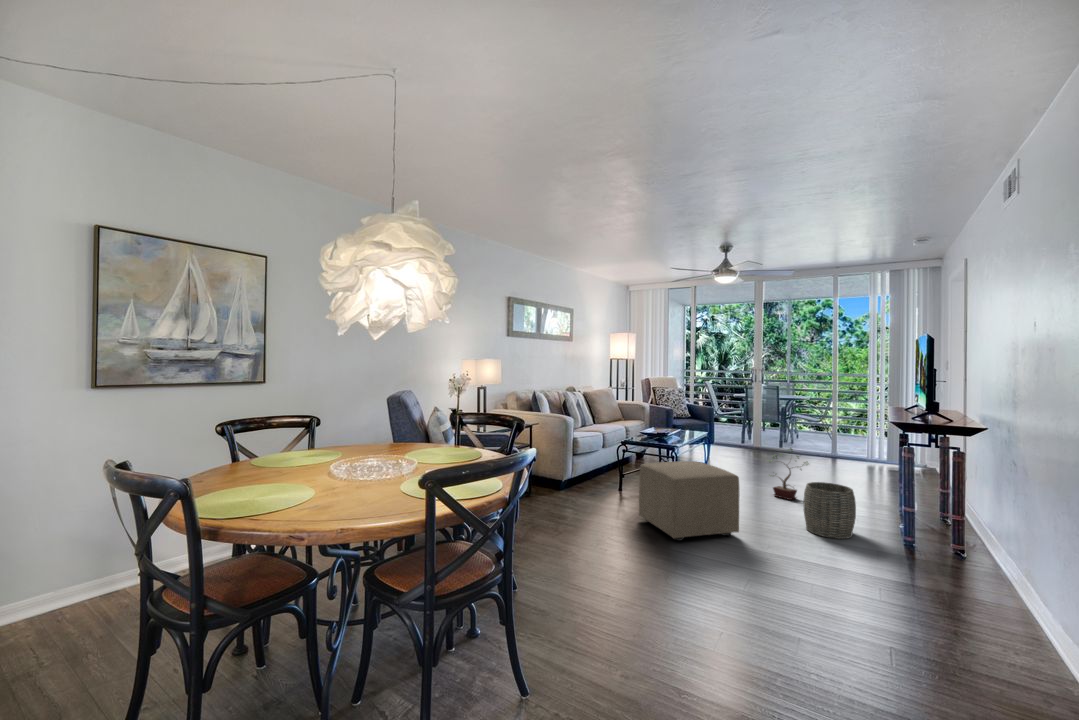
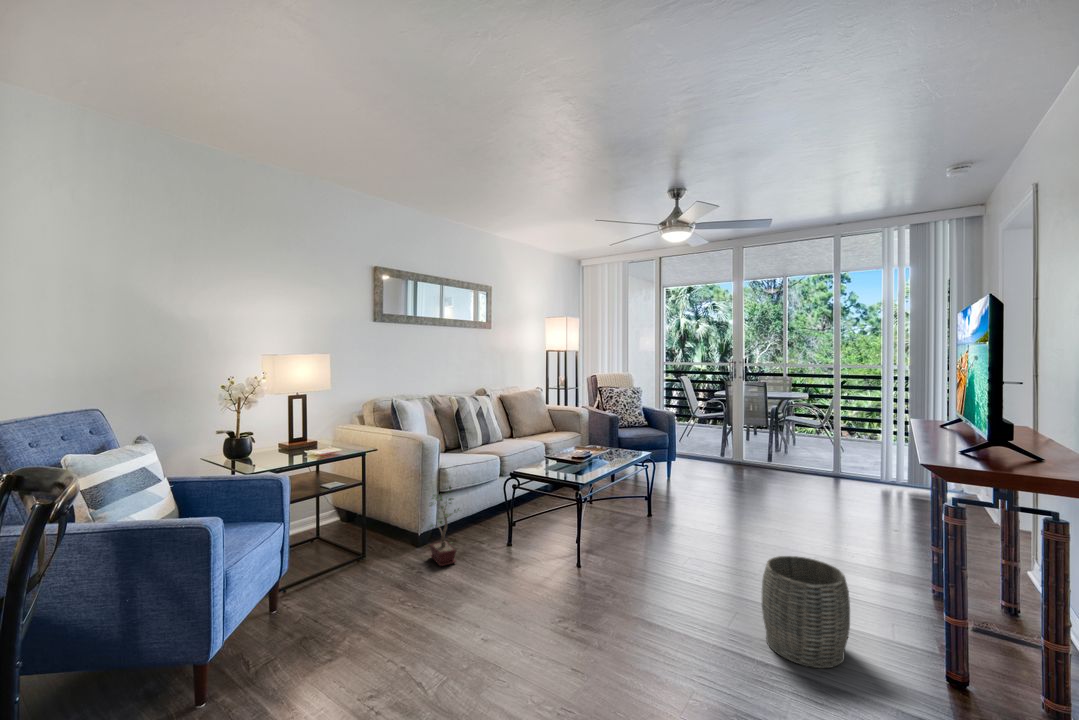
potted plant: present [768,448,809,500] -> present [430,486,460,566]
ottoman: present [639,461,740,541] -> none [490,518,641,678]

